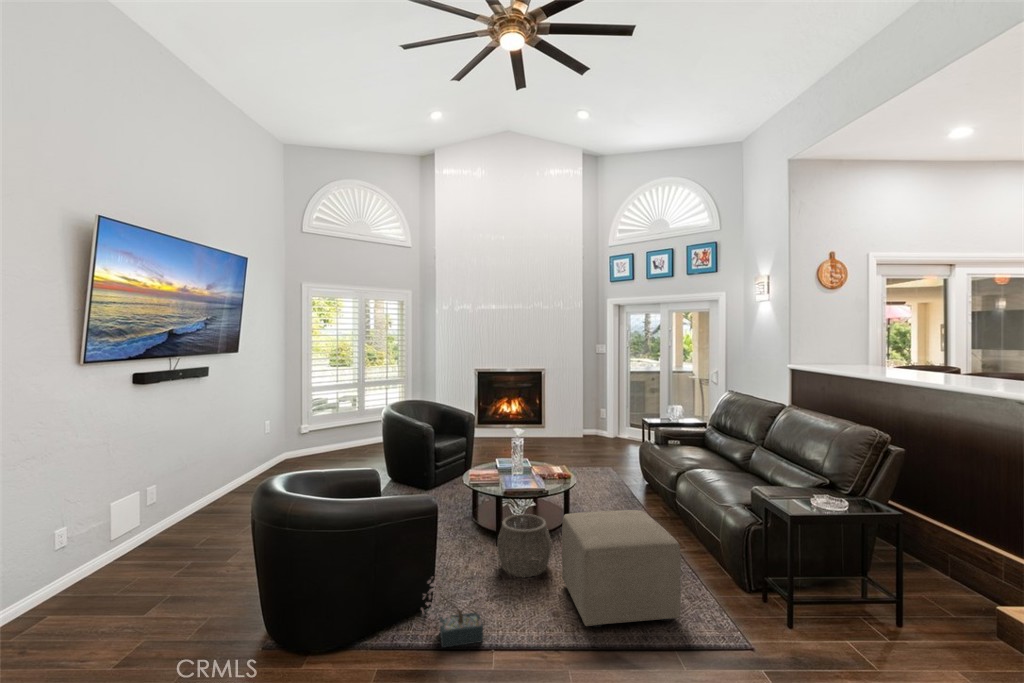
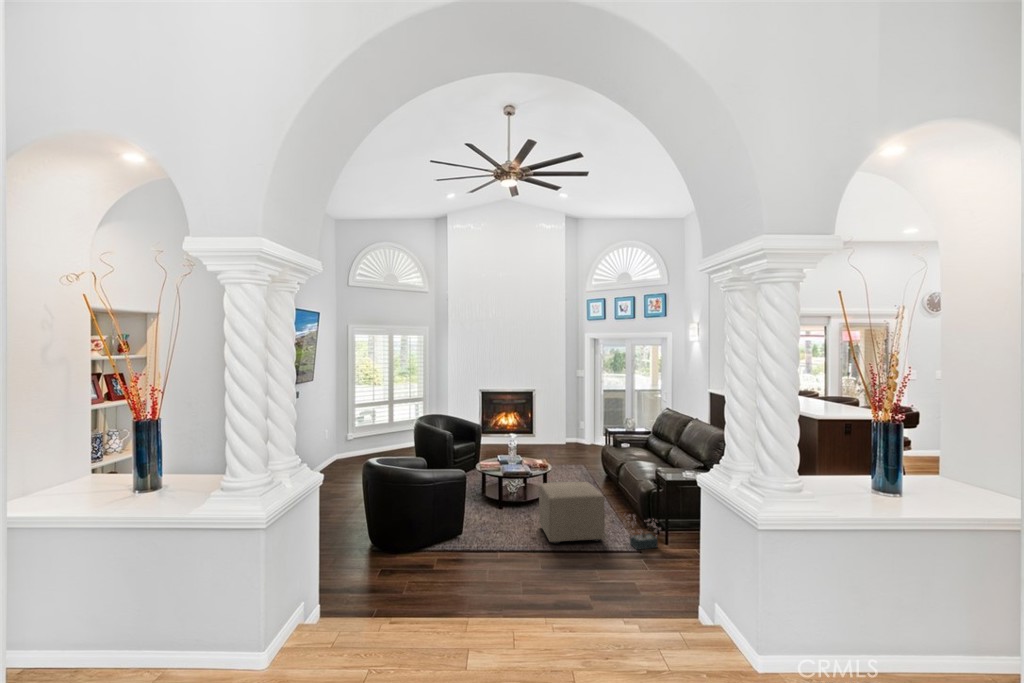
woven basket: present [497,514,551,577] -> none [500,487,533,524]
decorative plant: present [422,580,493,647] -> present [623,514,658,550]

